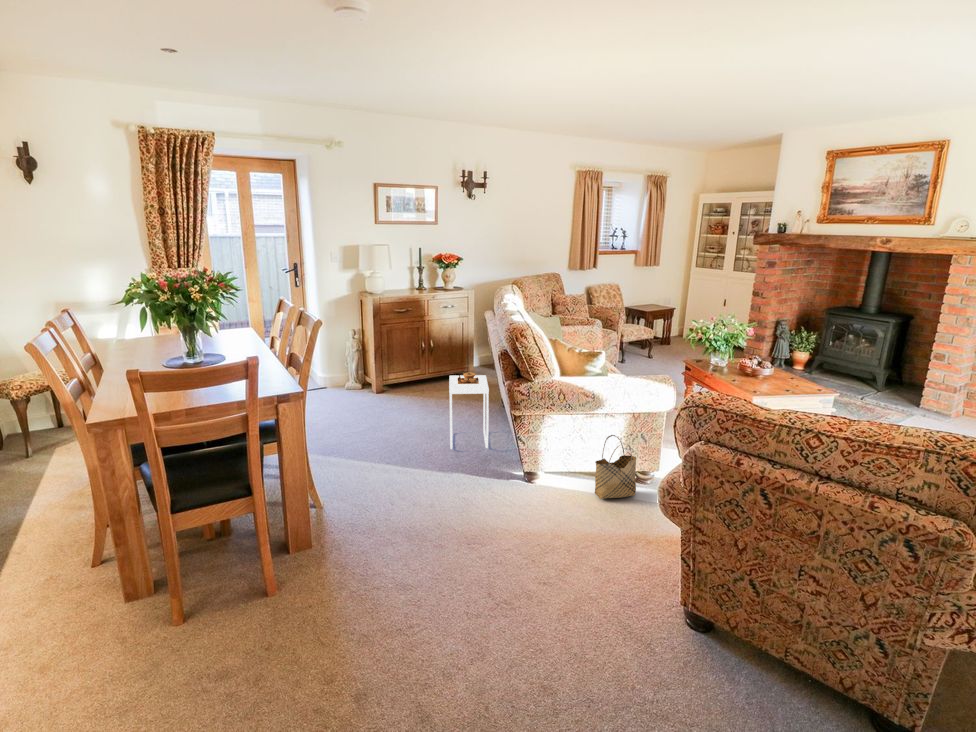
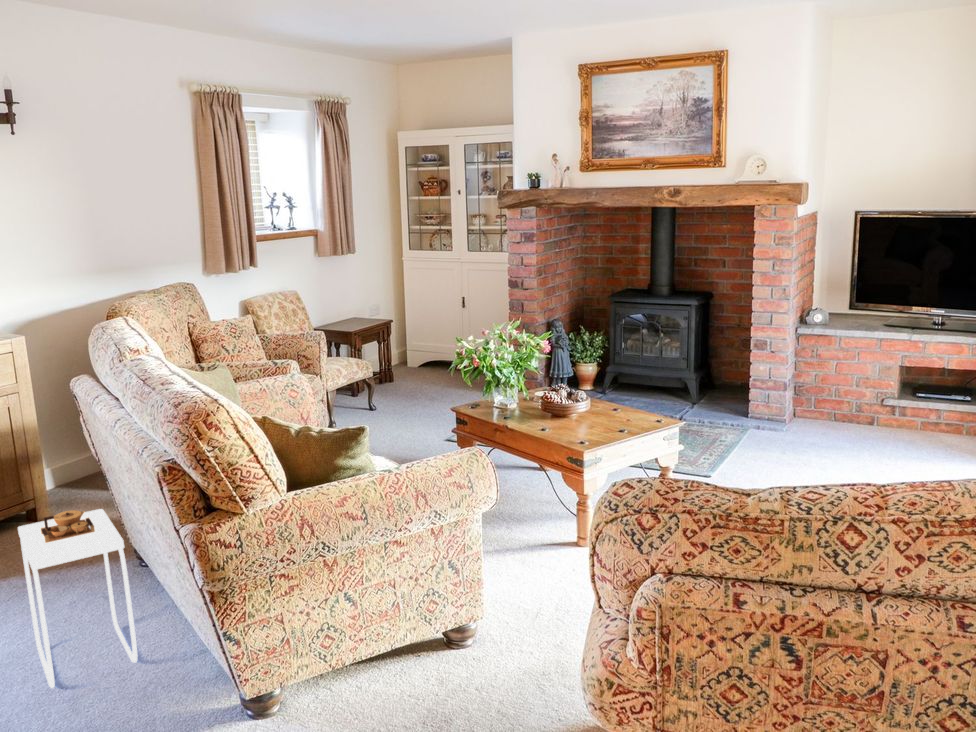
woven basket: present [595,435,636,499] -> none [382,574,458,703]

